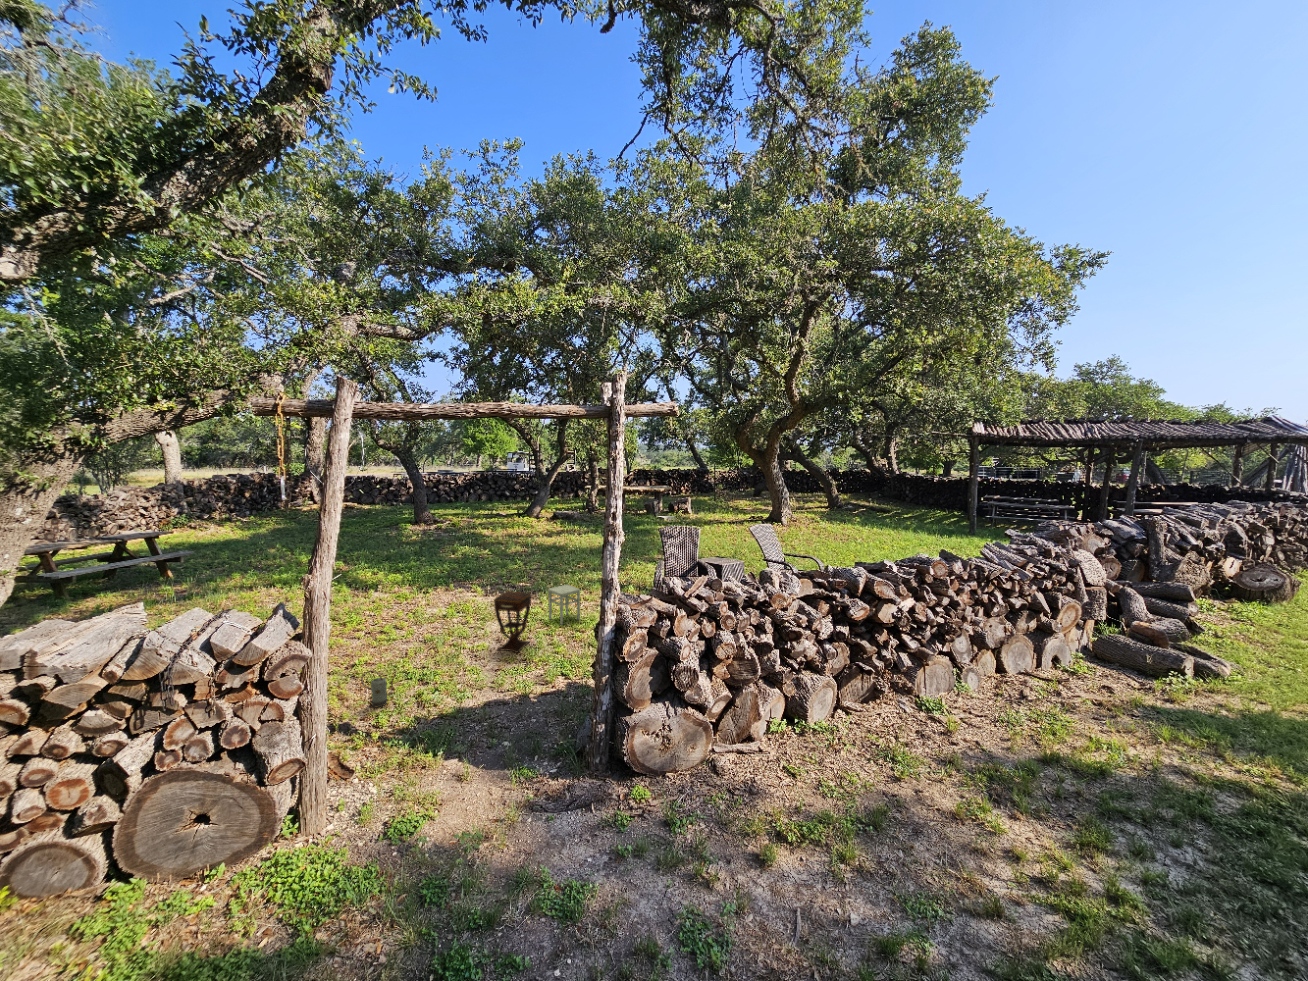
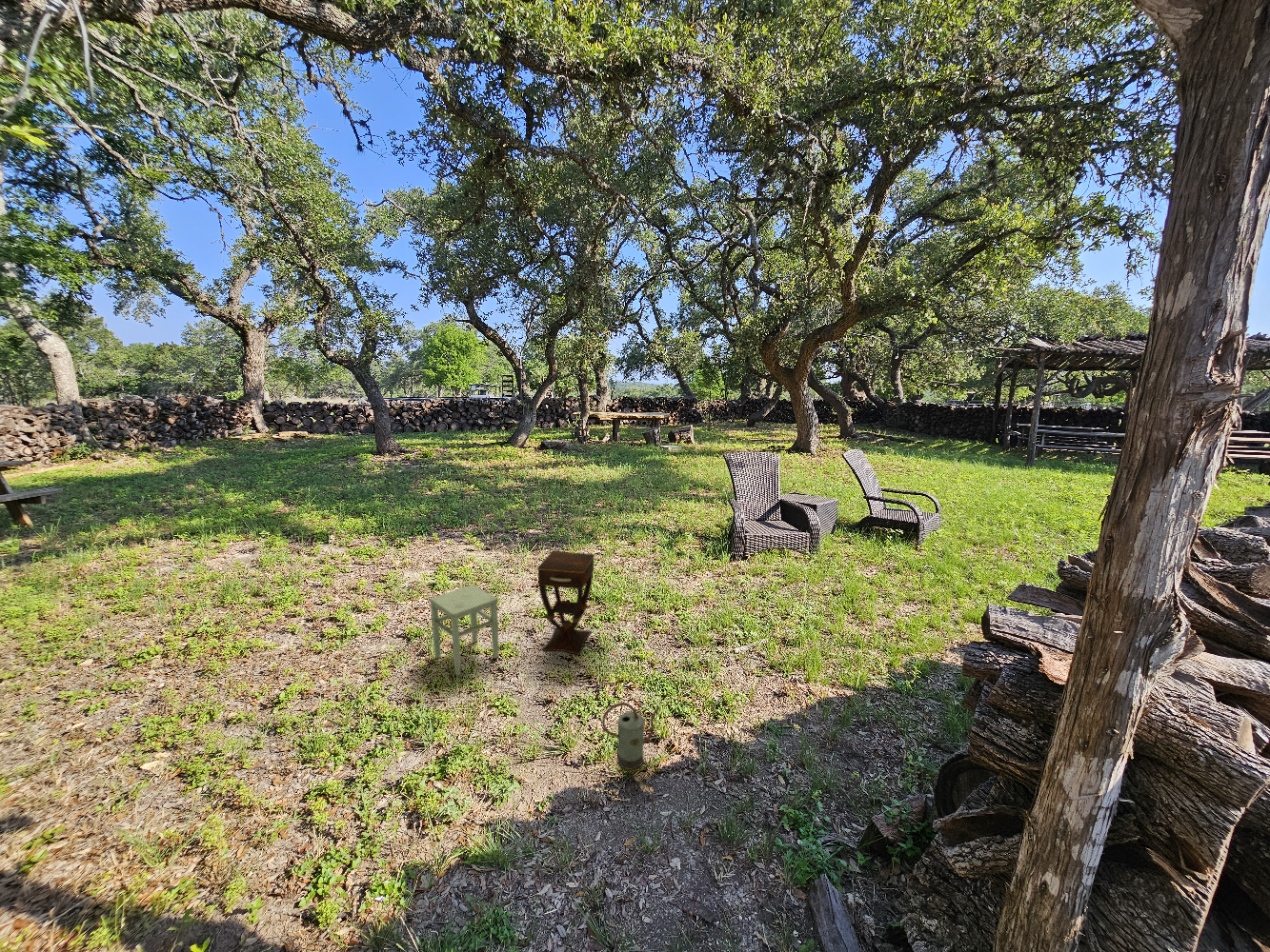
stool: present [548,585,580,625] -> present [429,585,498,675]
watering can: present [361,670,395,707] -> present [602,702,660,770]

